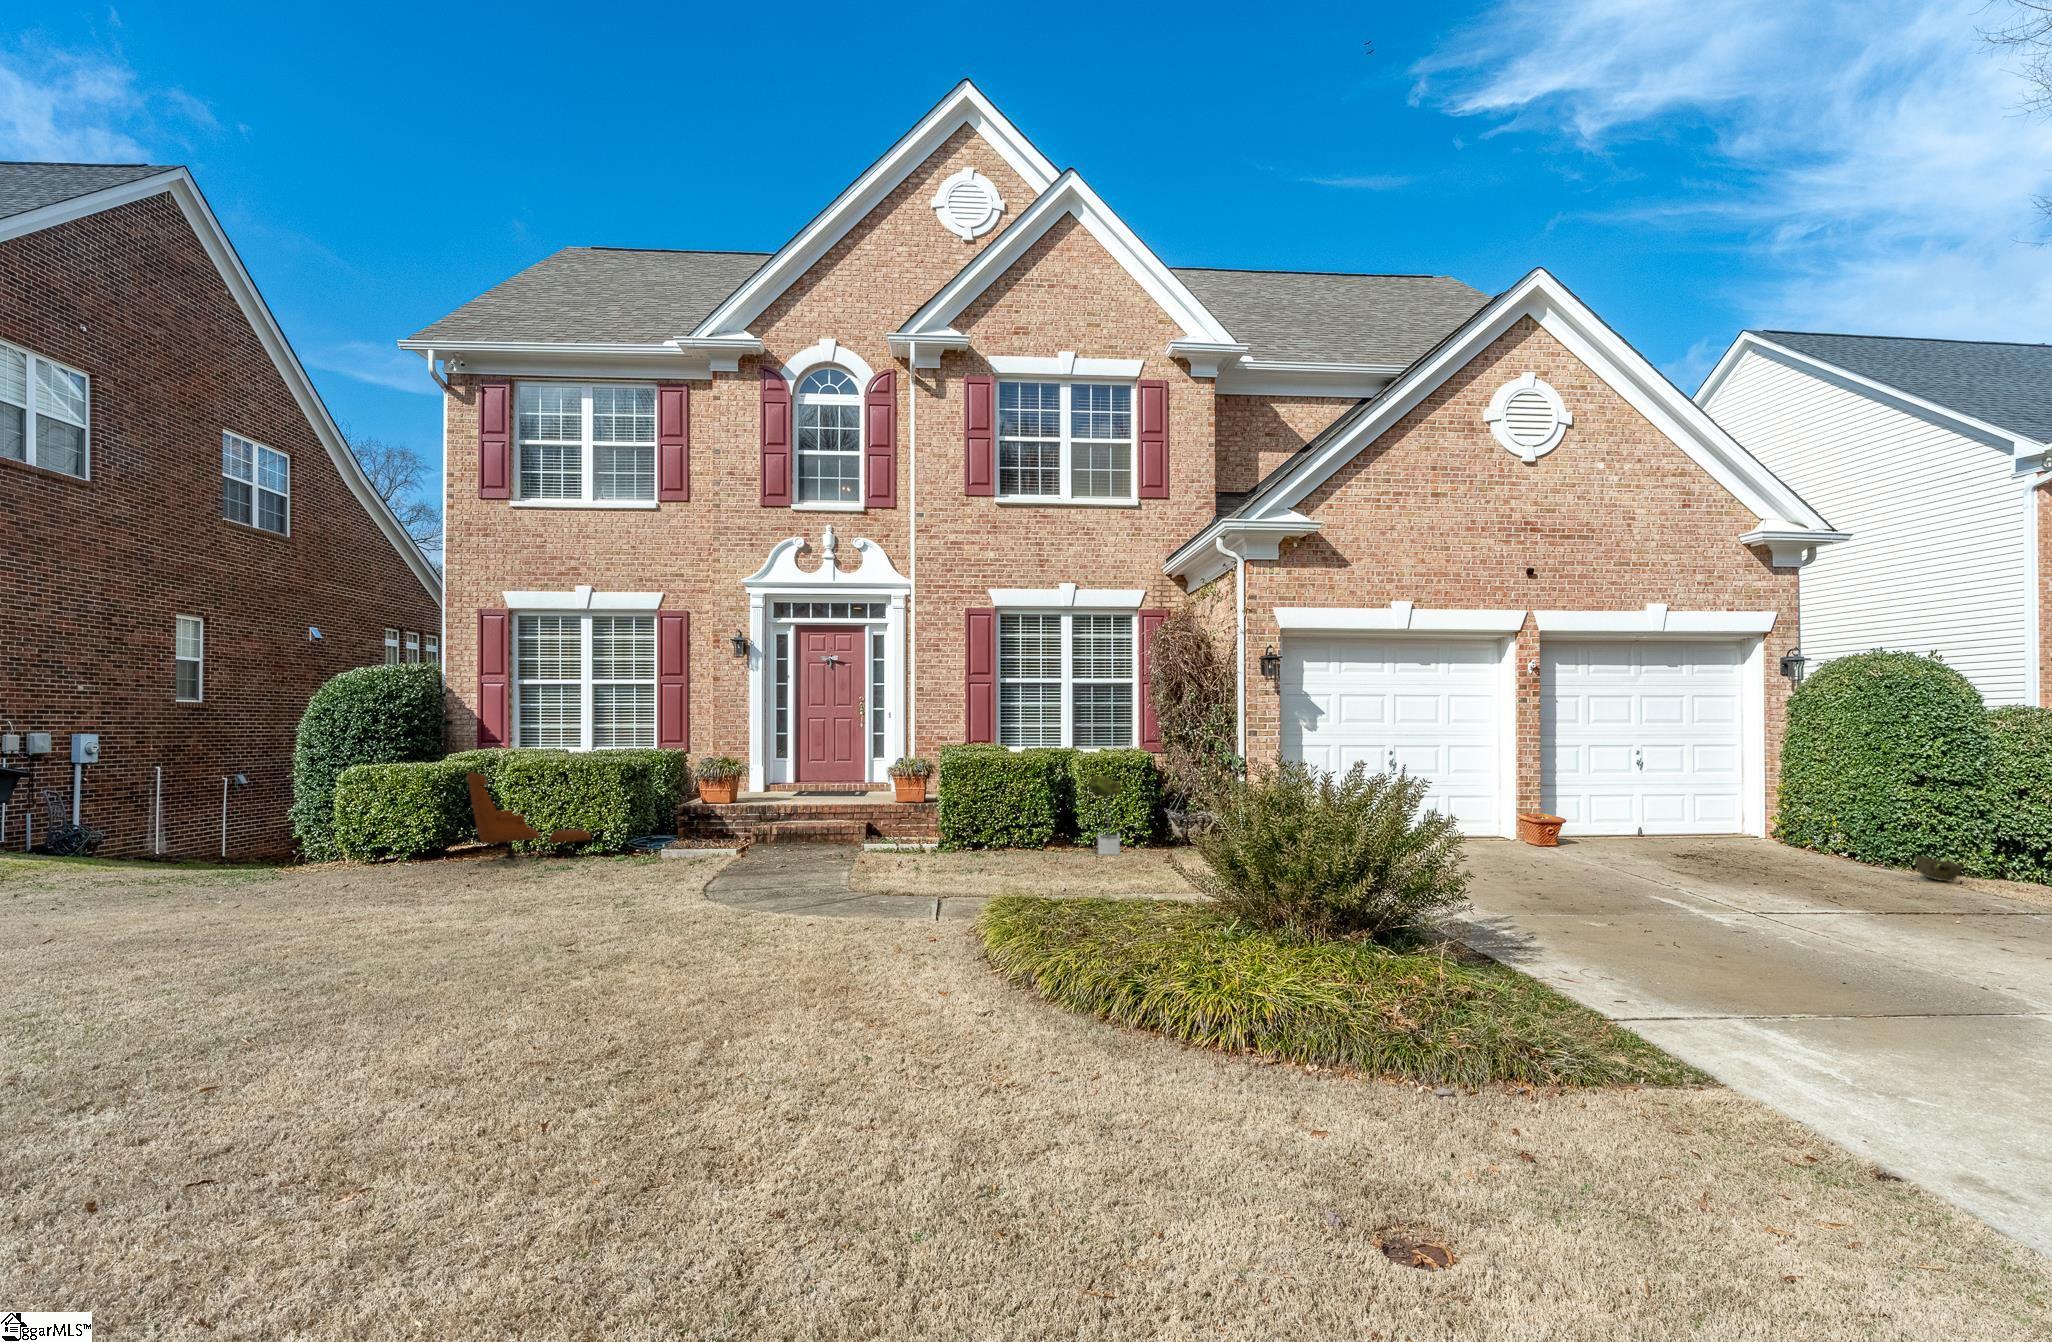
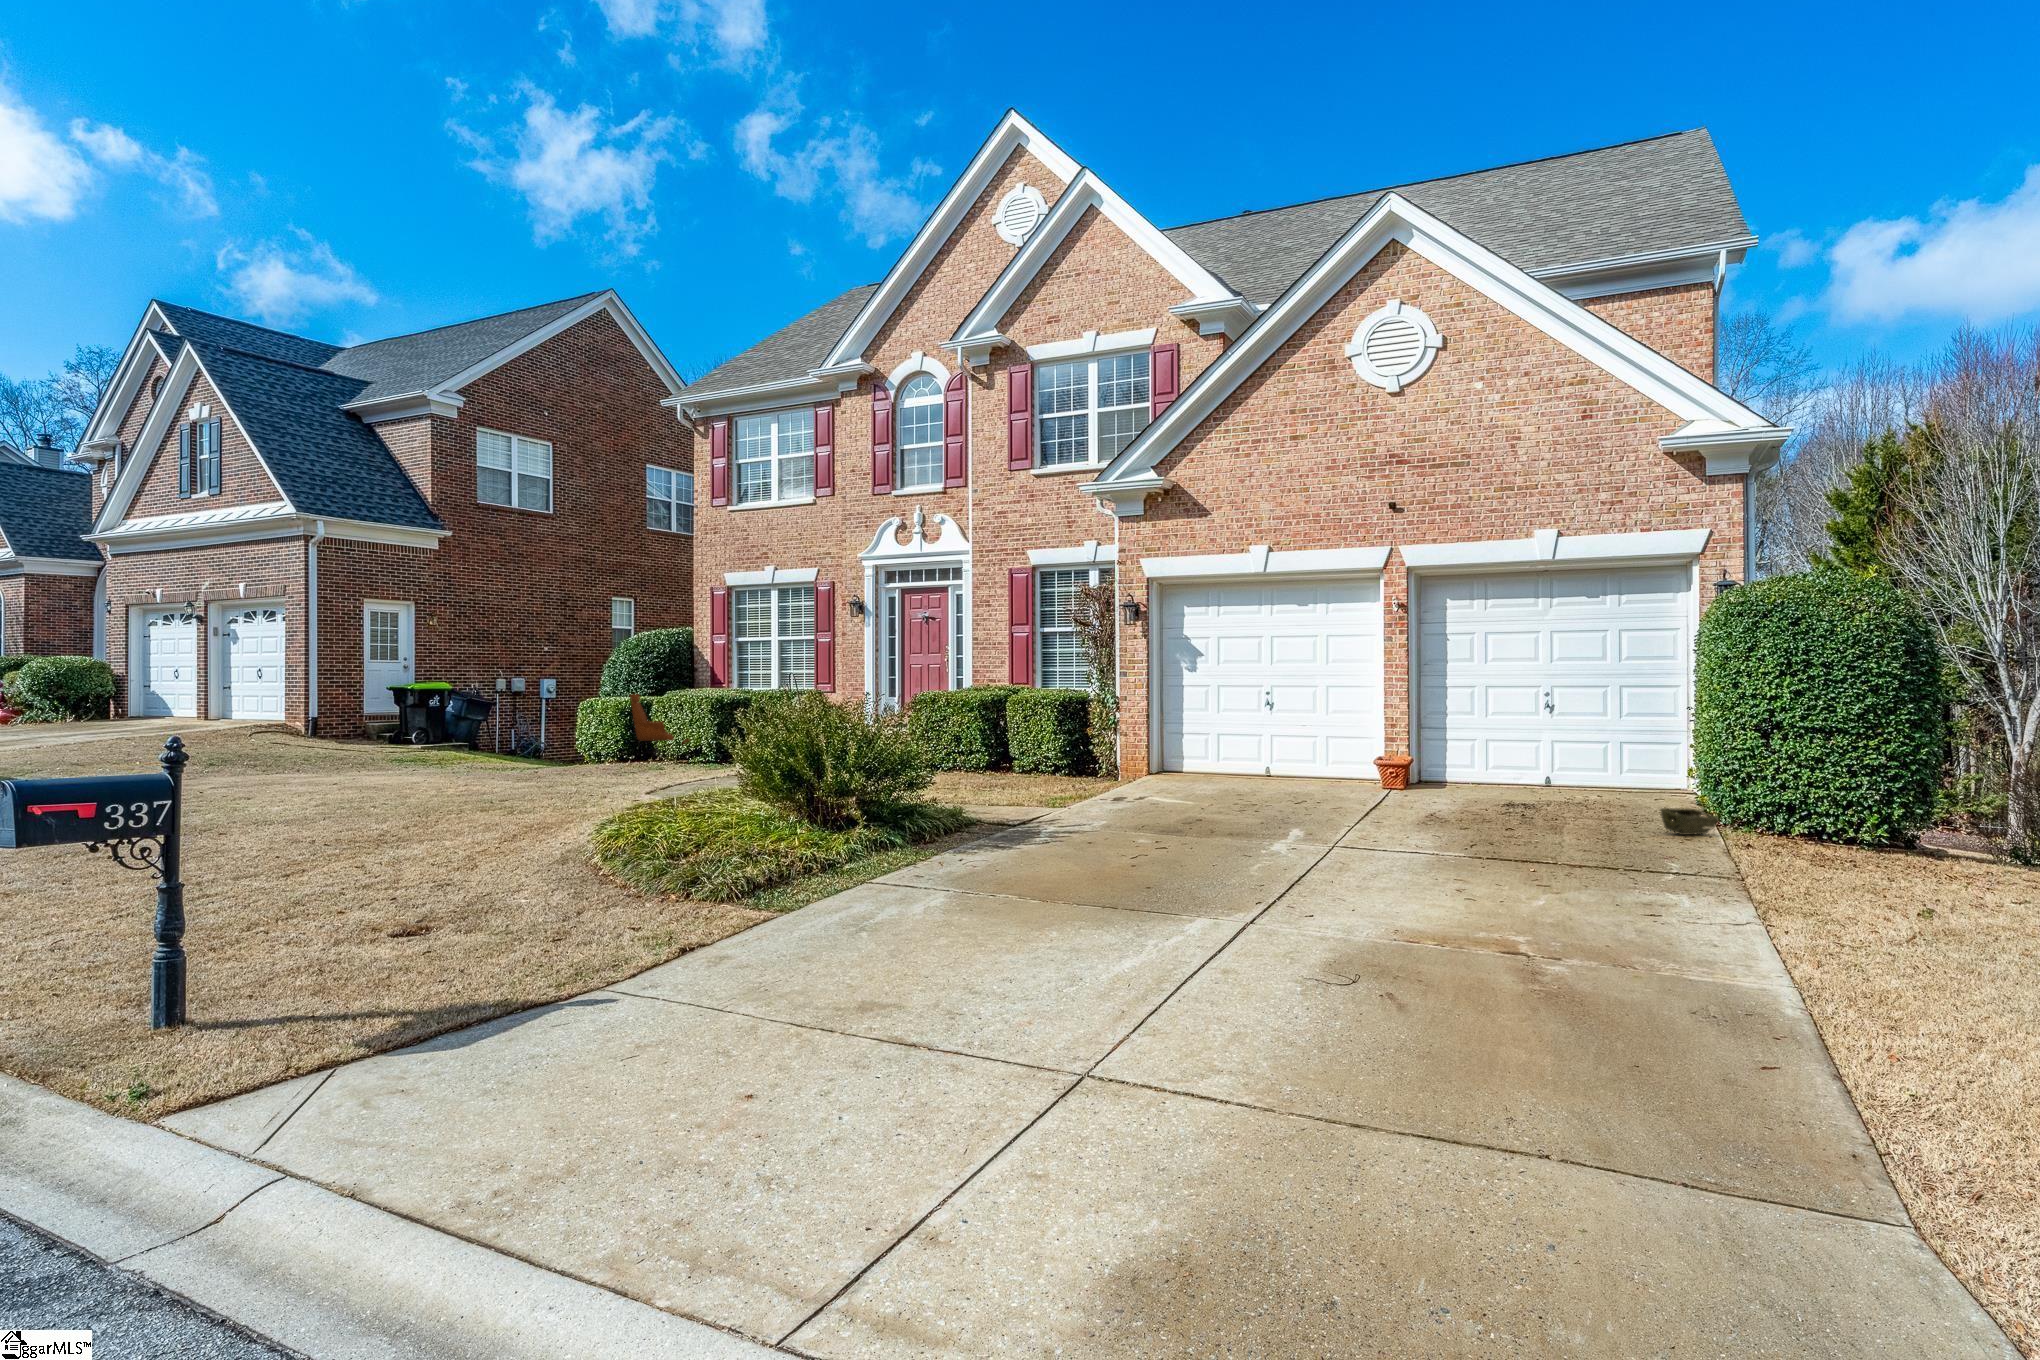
potted tree: present [1089,776,1122,855] -> none [1000,708,1030,777]

